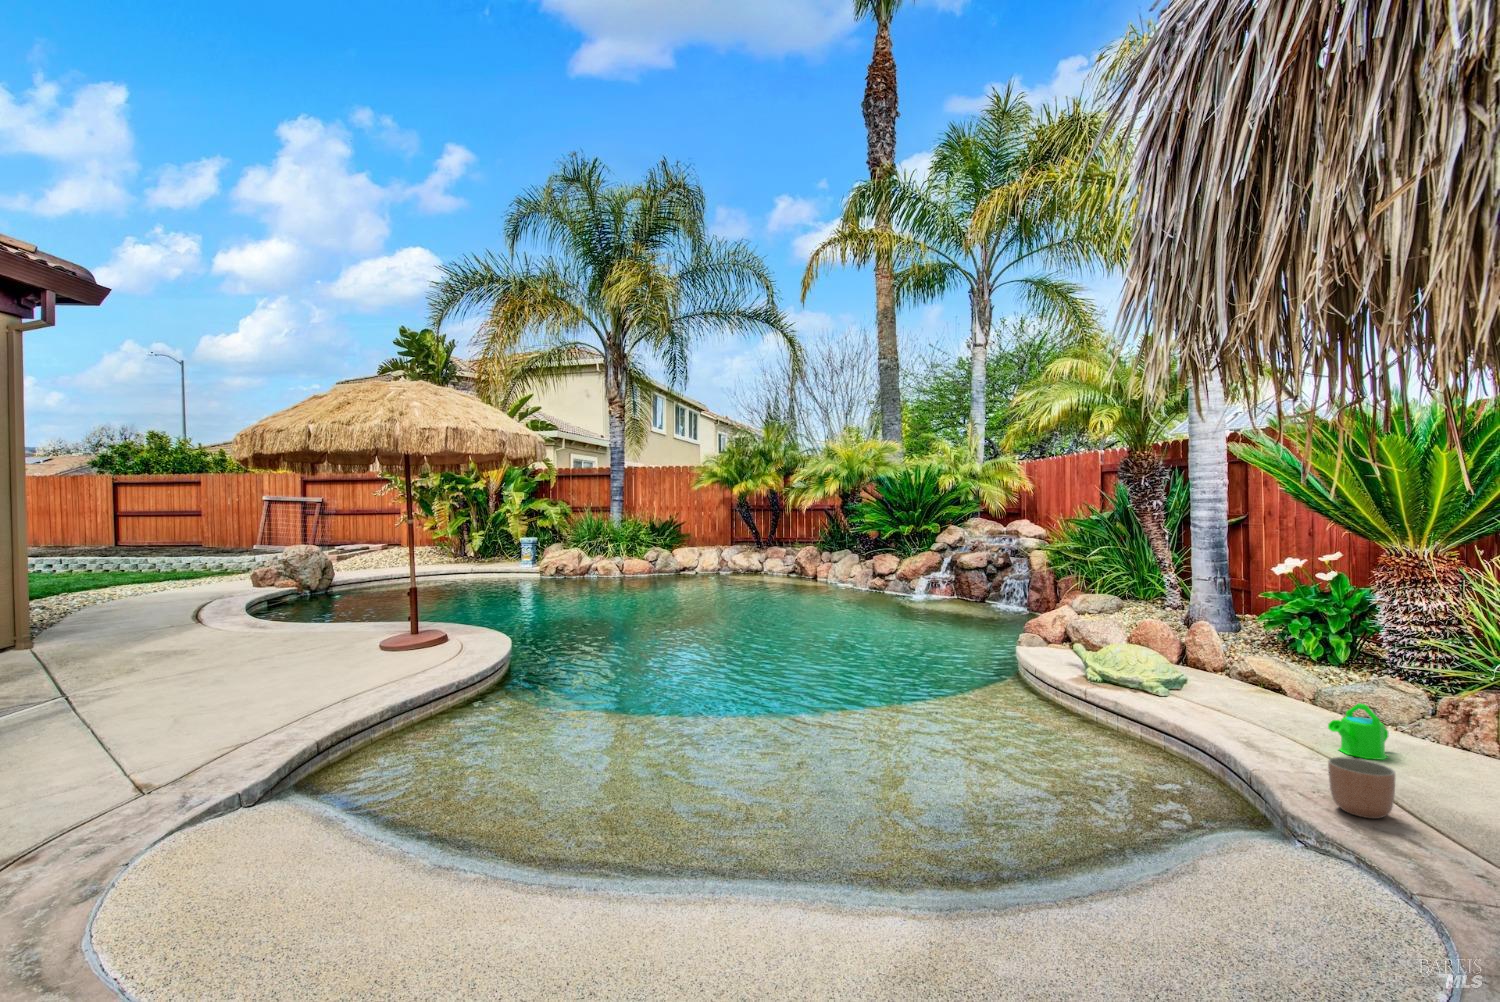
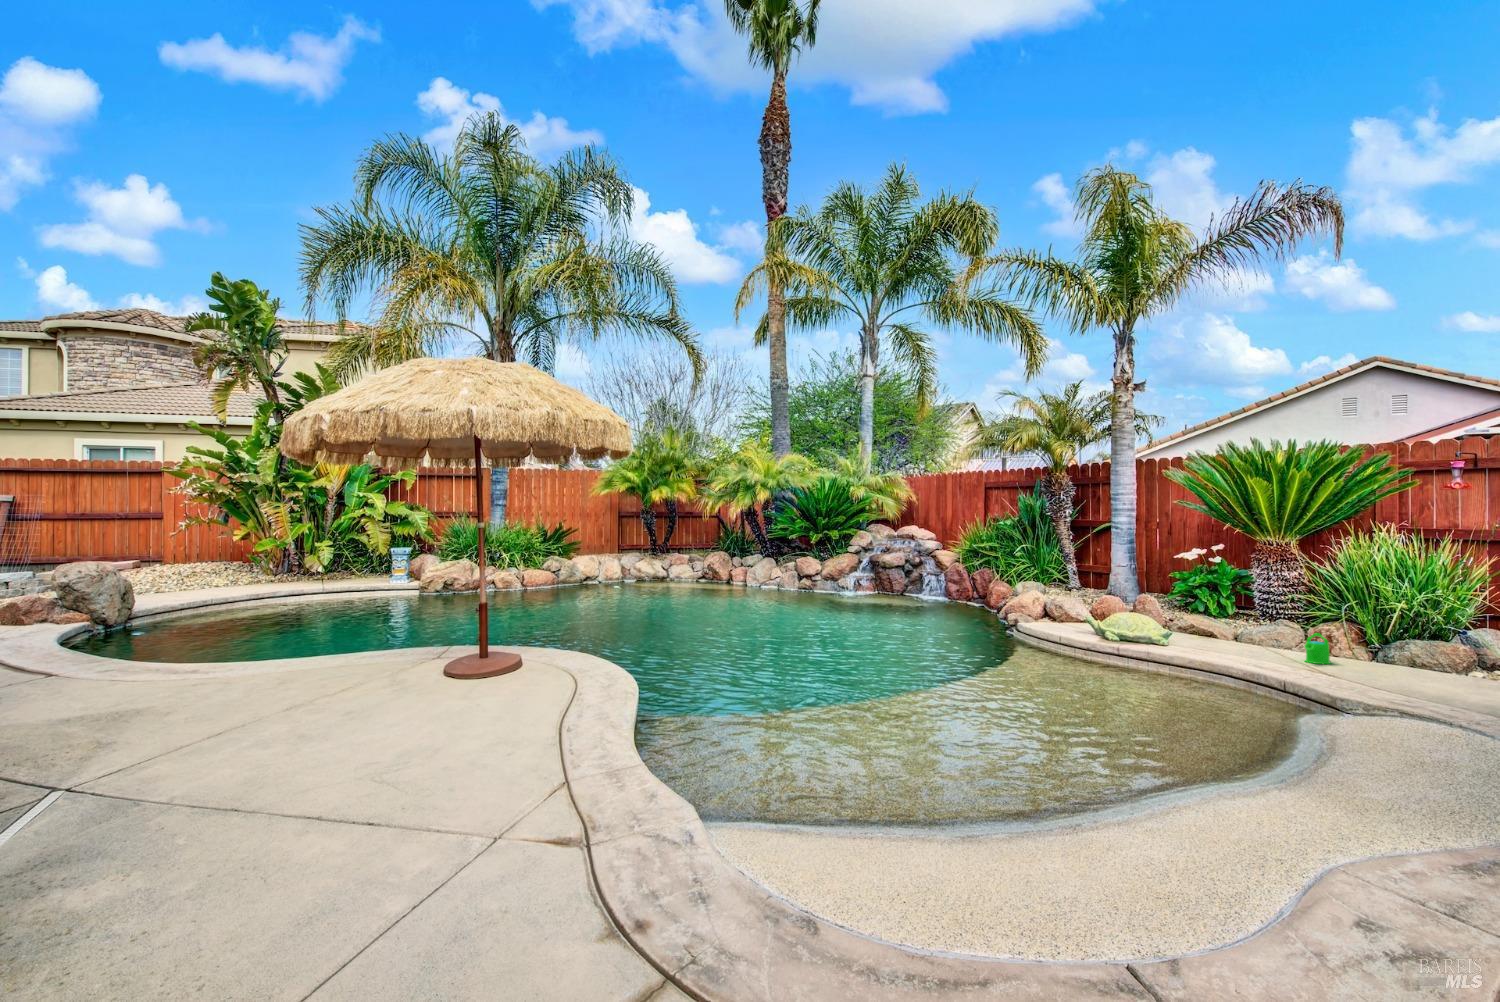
planter: present [1328,757,1395,819] -> none [1345,656,1382,686]

